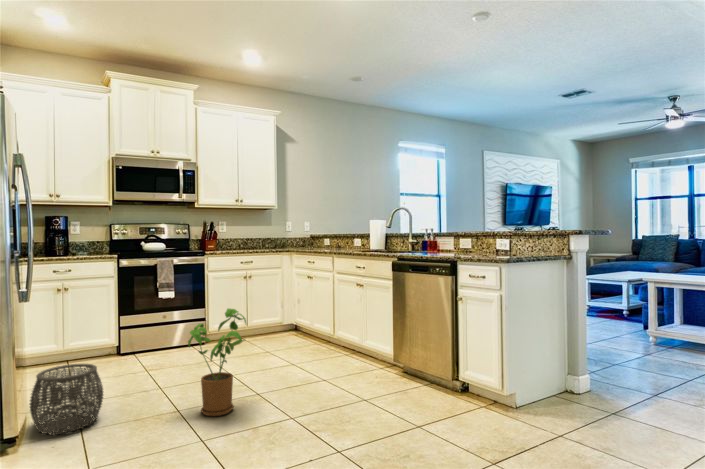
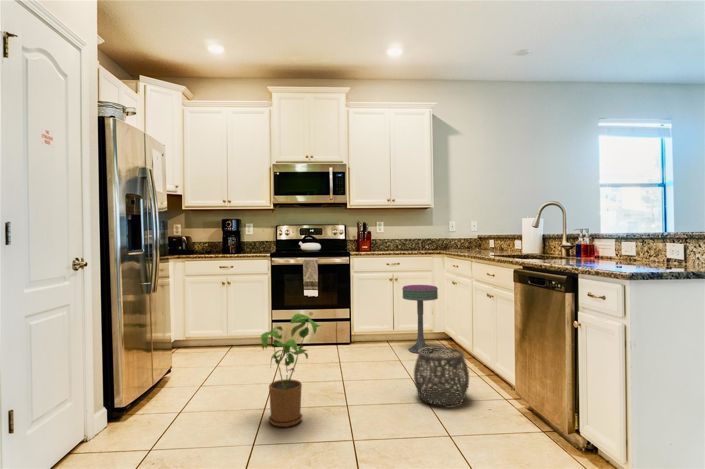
bar stool: none [262,281,295,344] -> present [402,285,438,353]
woven basket: present [30,364,103,434] -> present [414,346,469,406]

